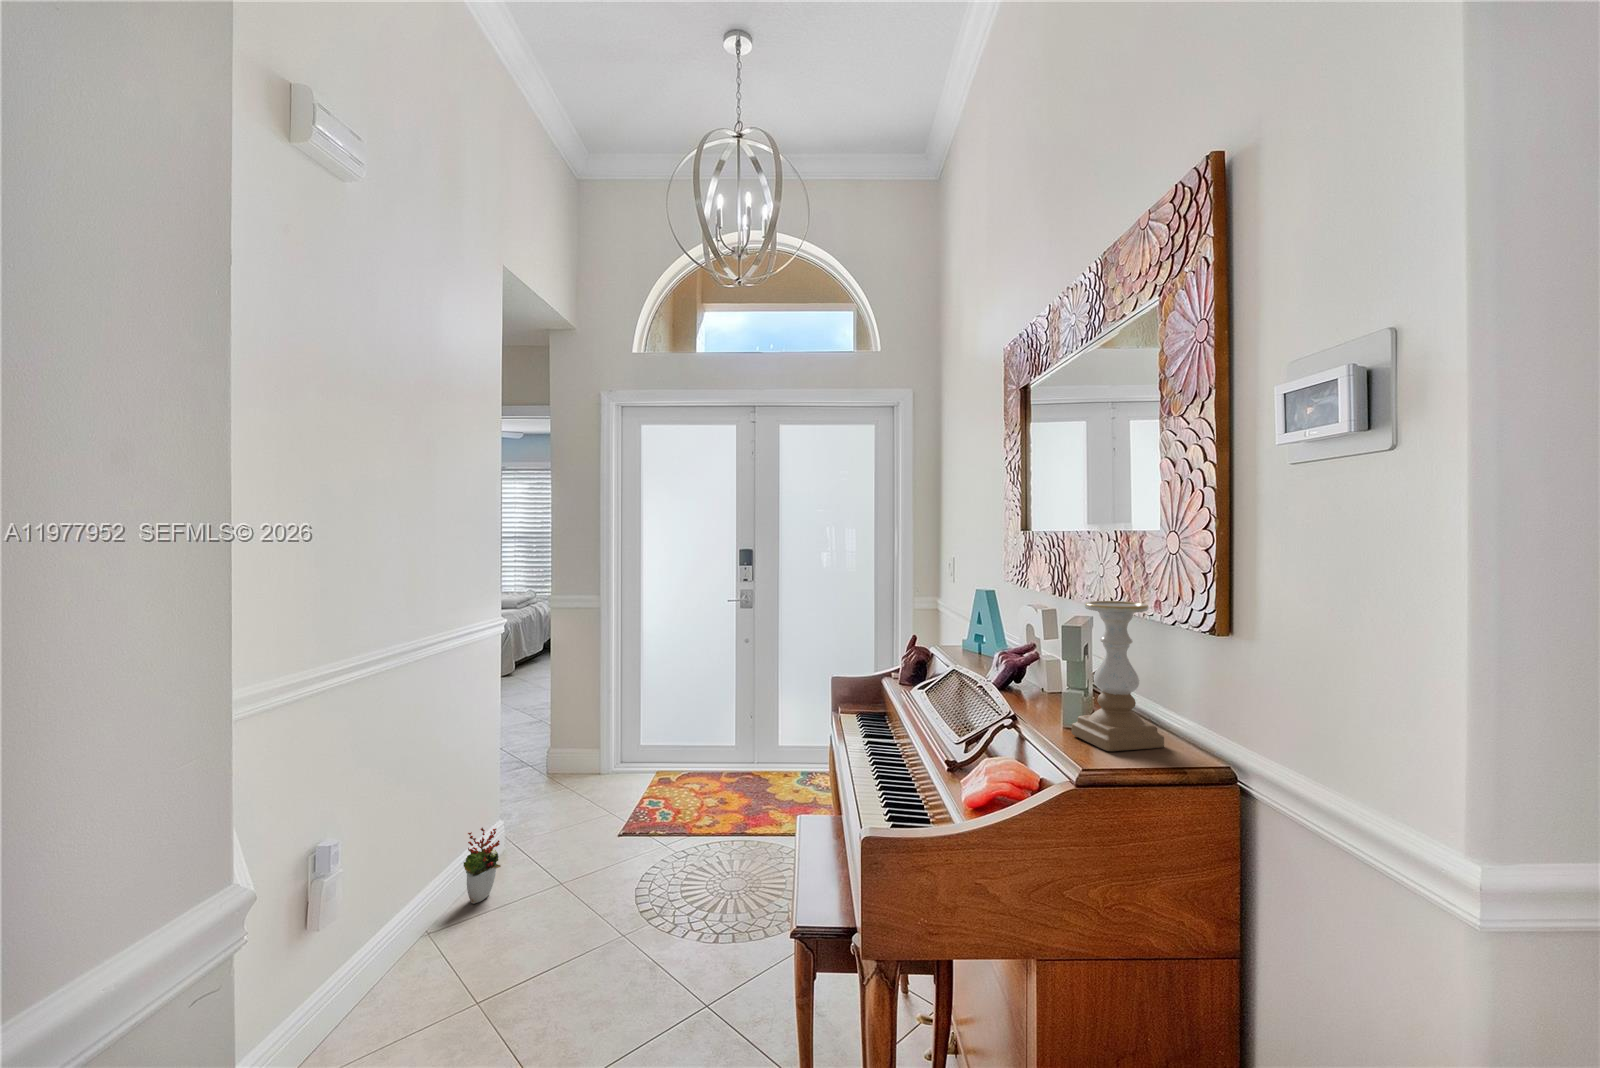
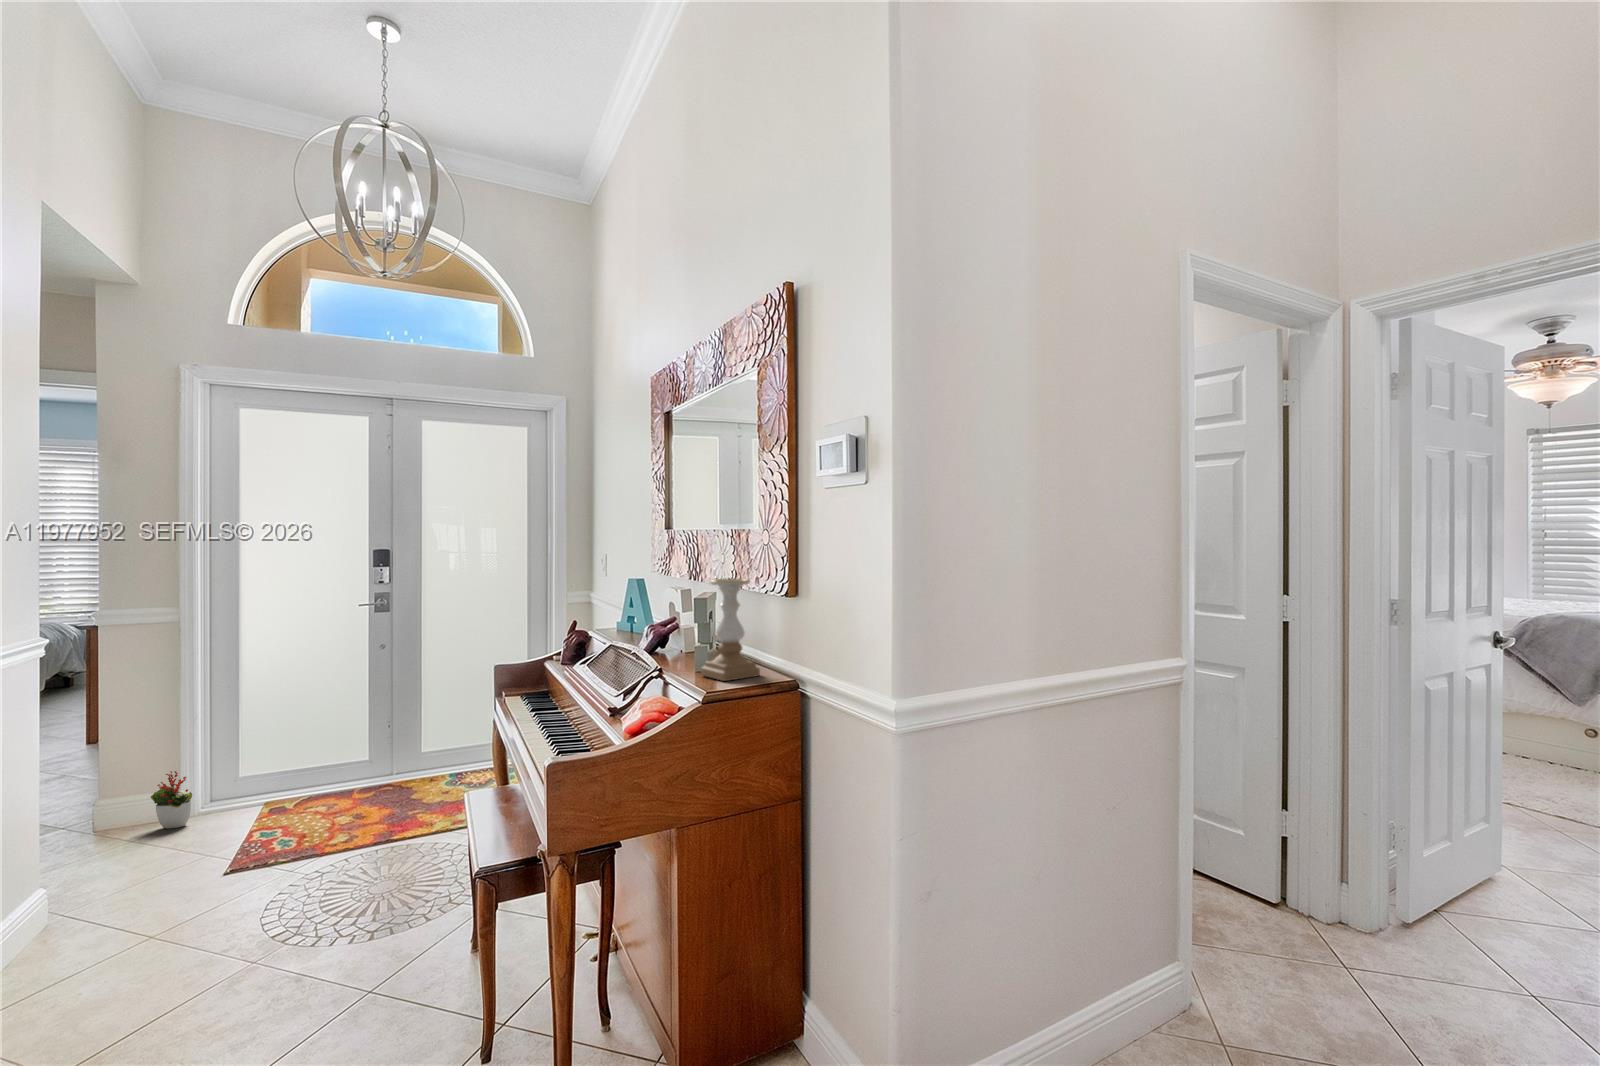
decorative plant: present [464,828,501,904] -> present [151,771,192,828]

